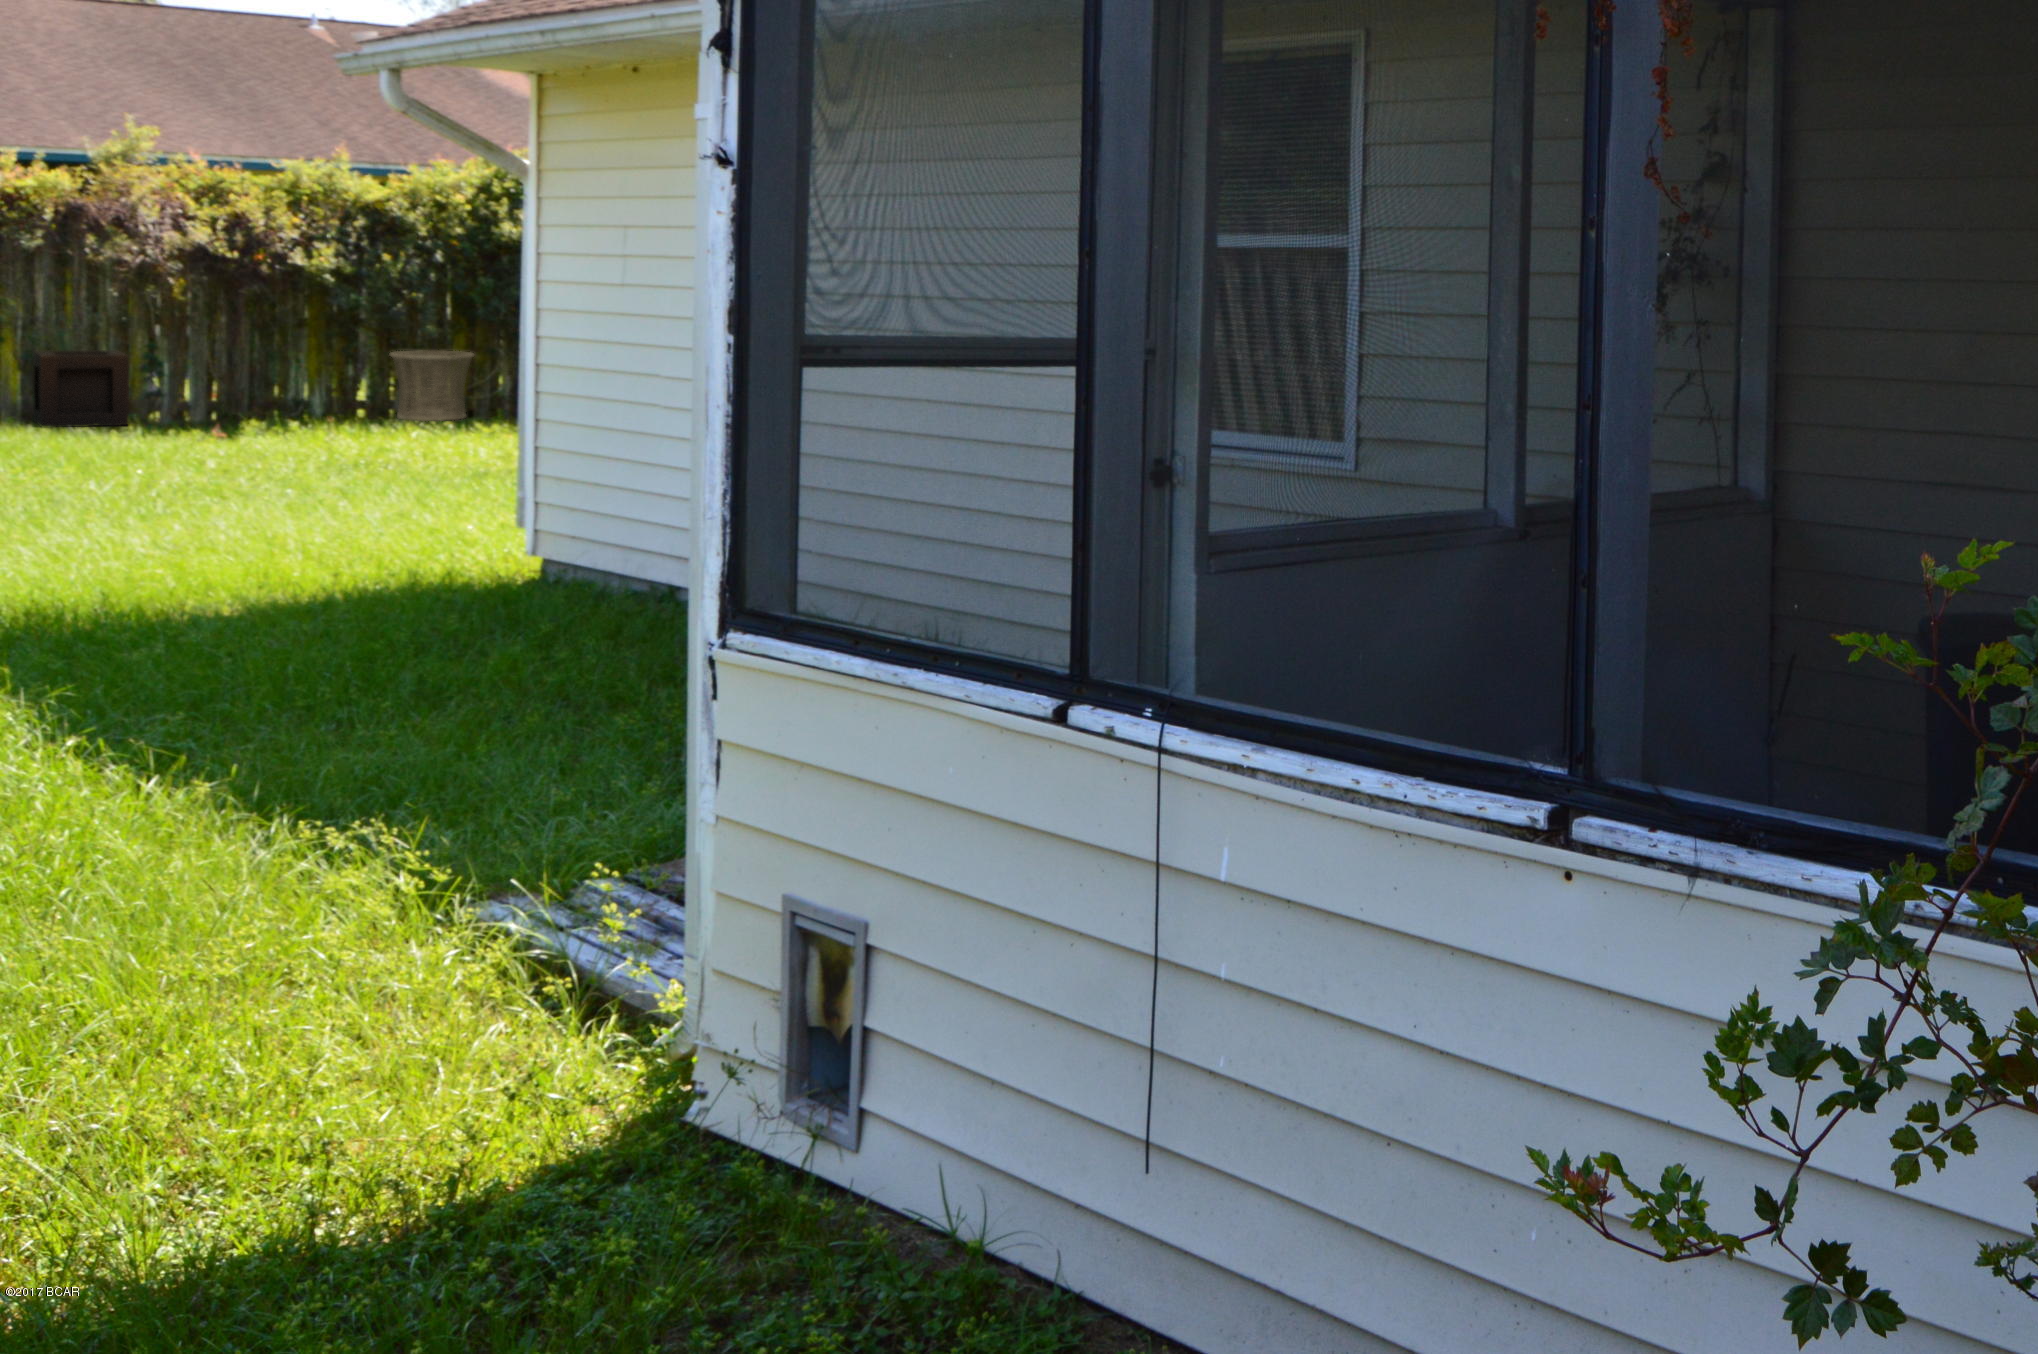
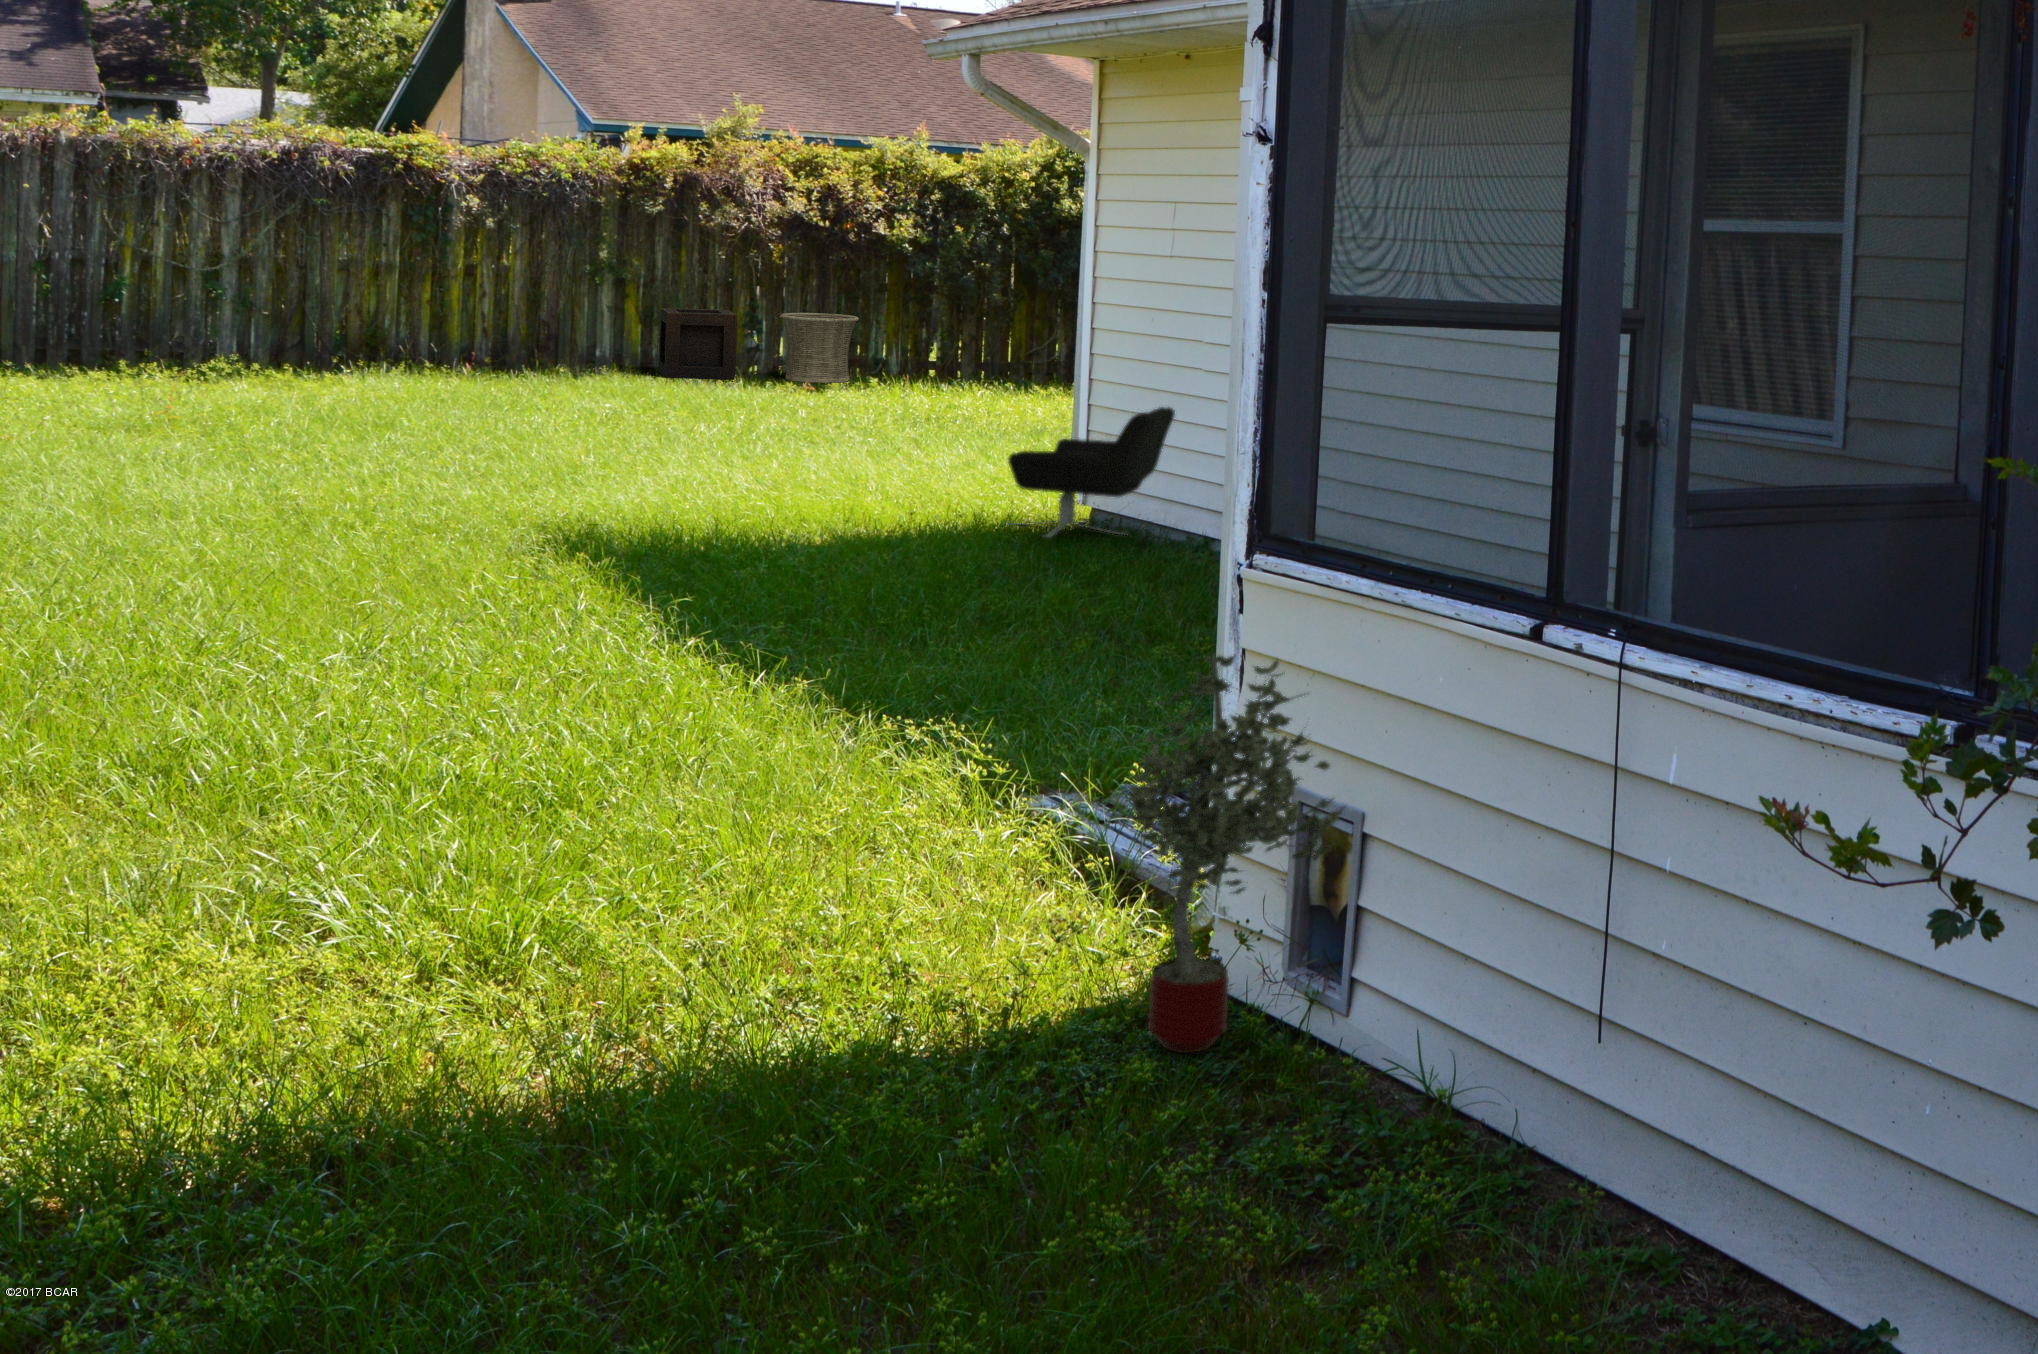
basket: present [390,351,474,421] -> present [781,313,859,383]
lounge chair: none [447,441,641,588] -> present [1006,407,1175,537]
potted tree: none [577,757,850,1223] -> present [1127,656,1344,1053]

